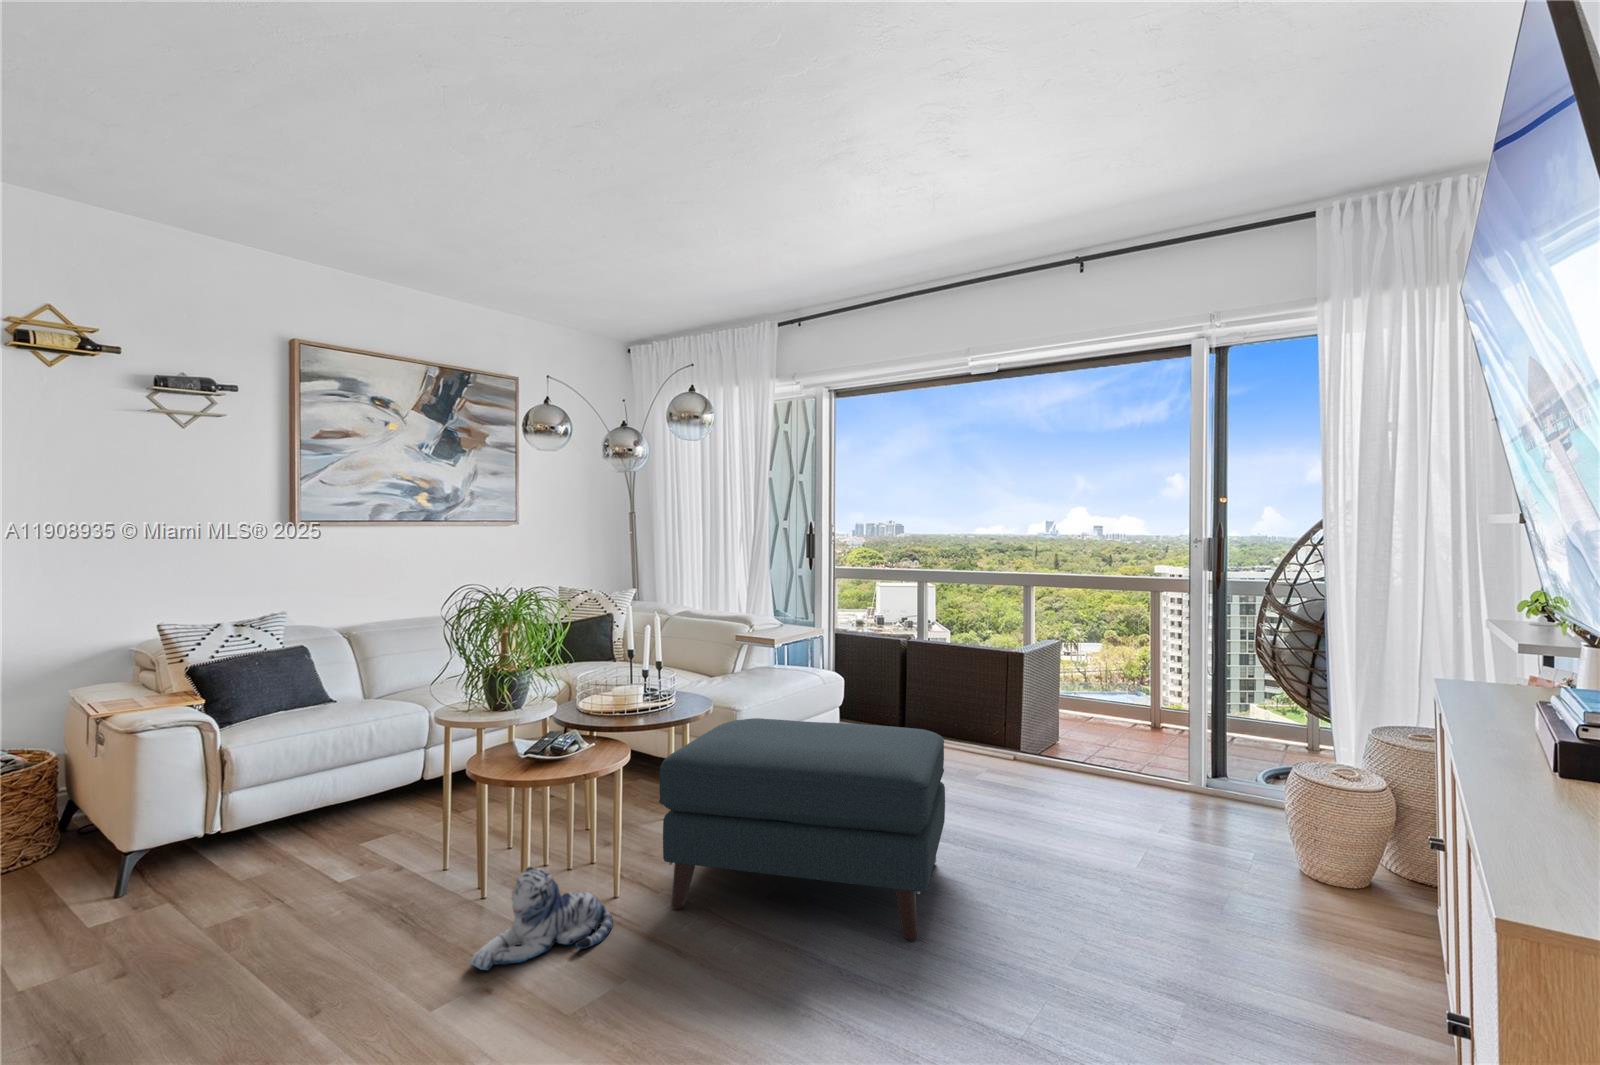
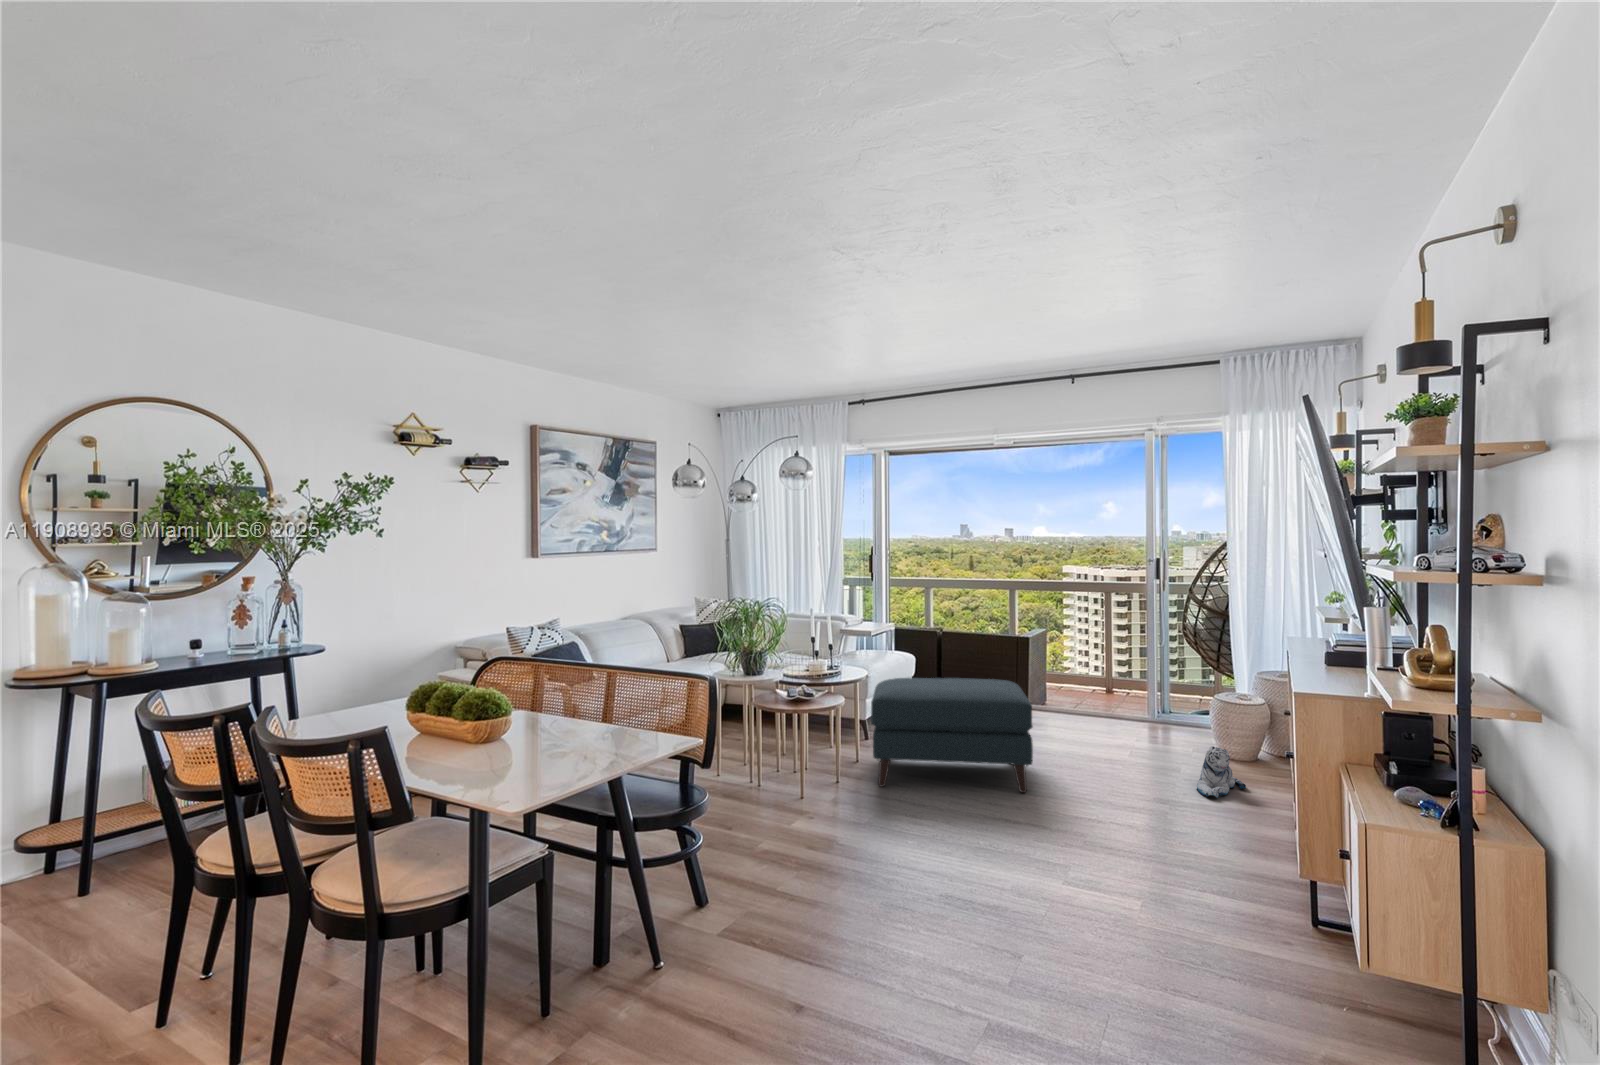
plush toy: present [470,866,613,970] -> present [1197,746,1246,798]

